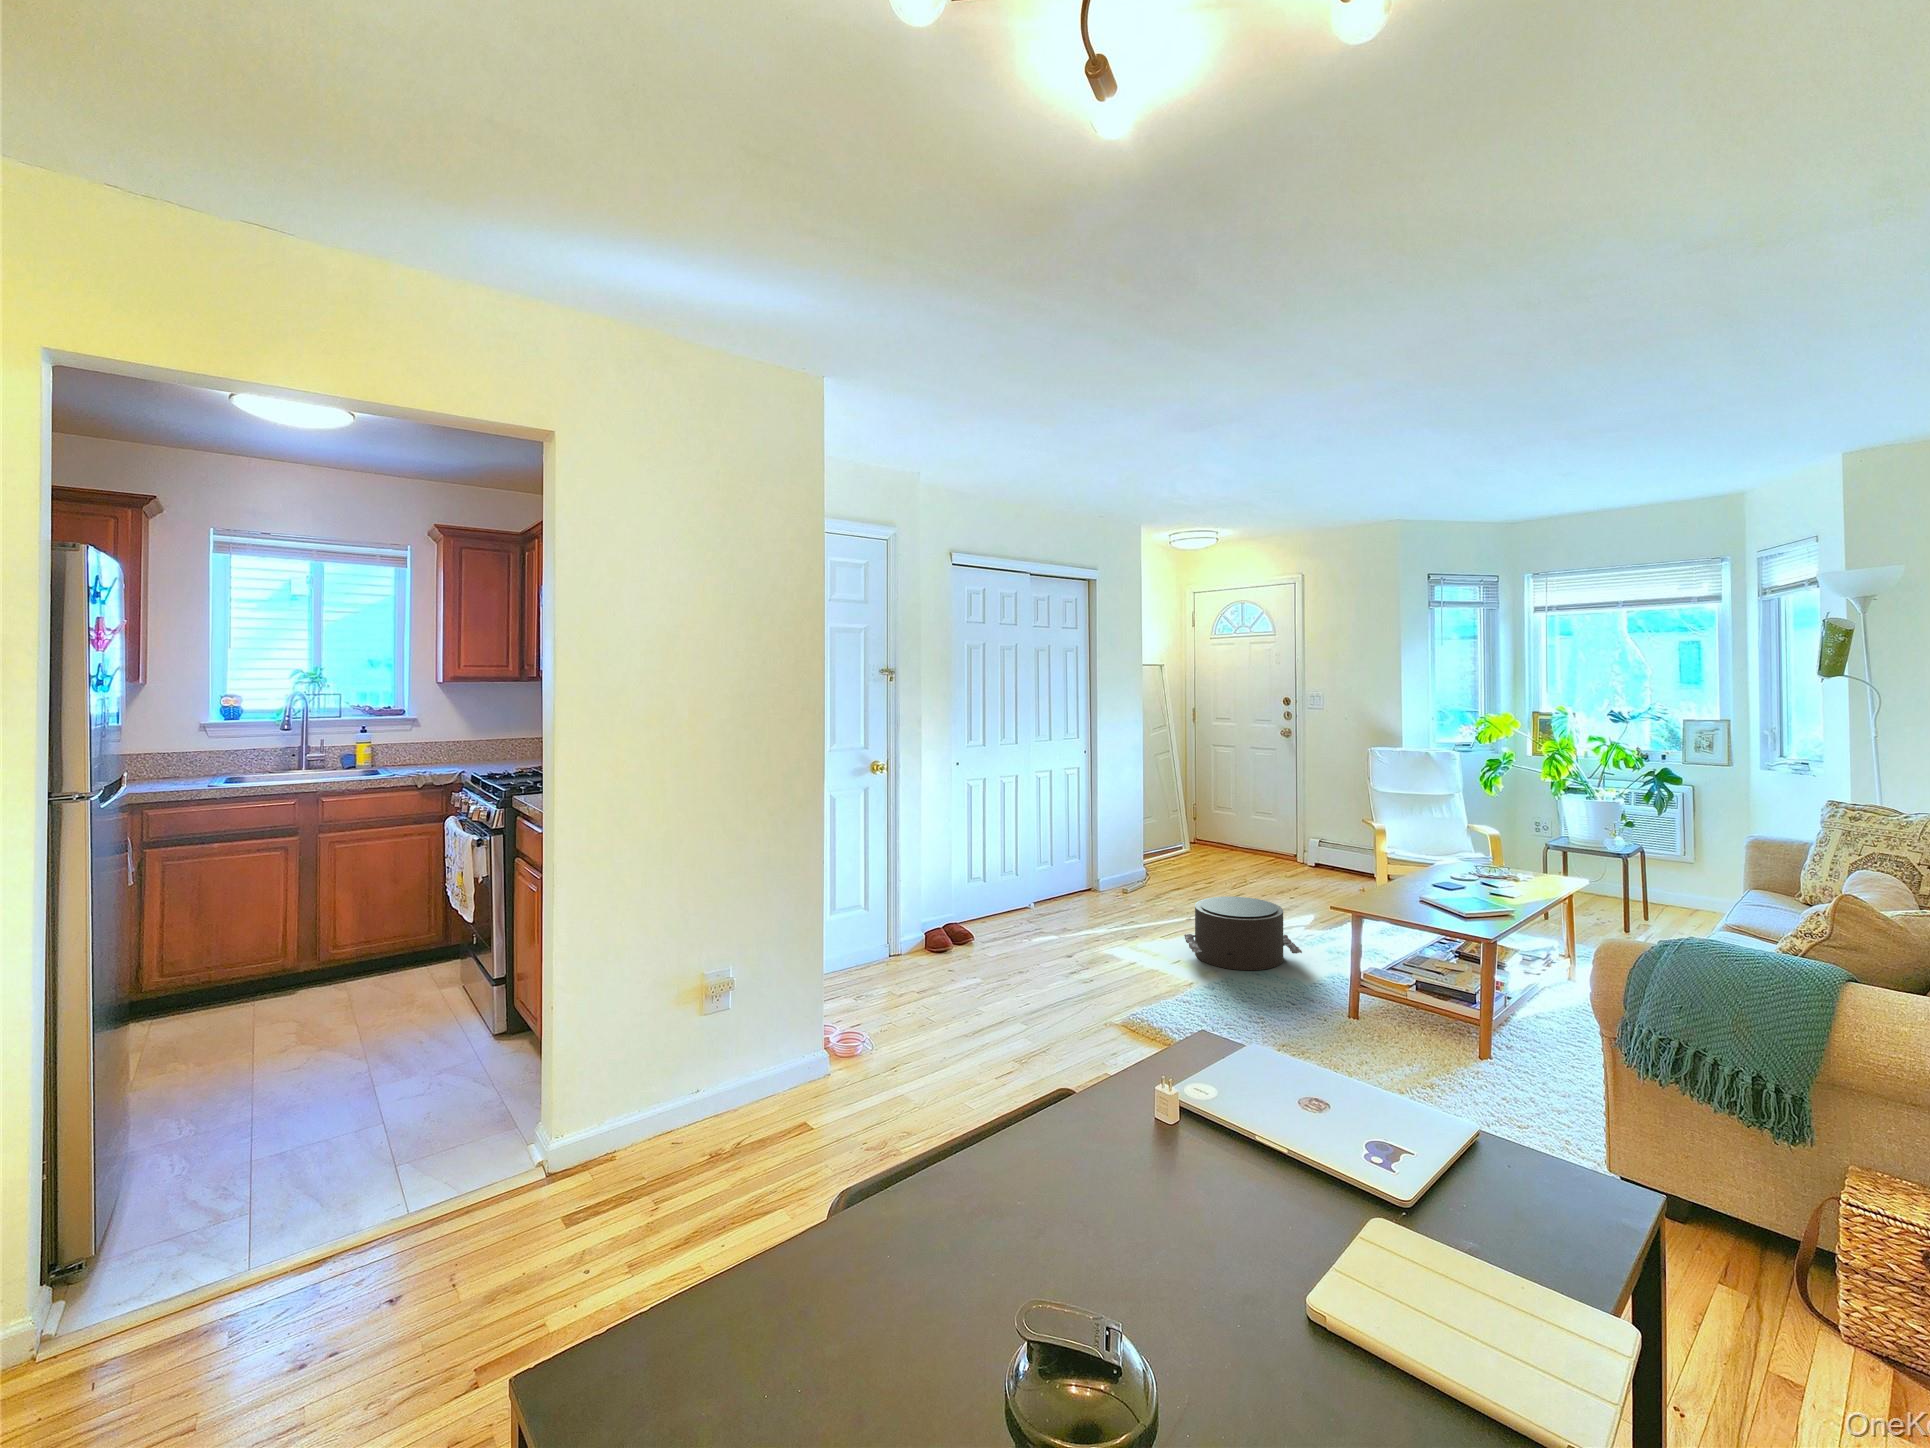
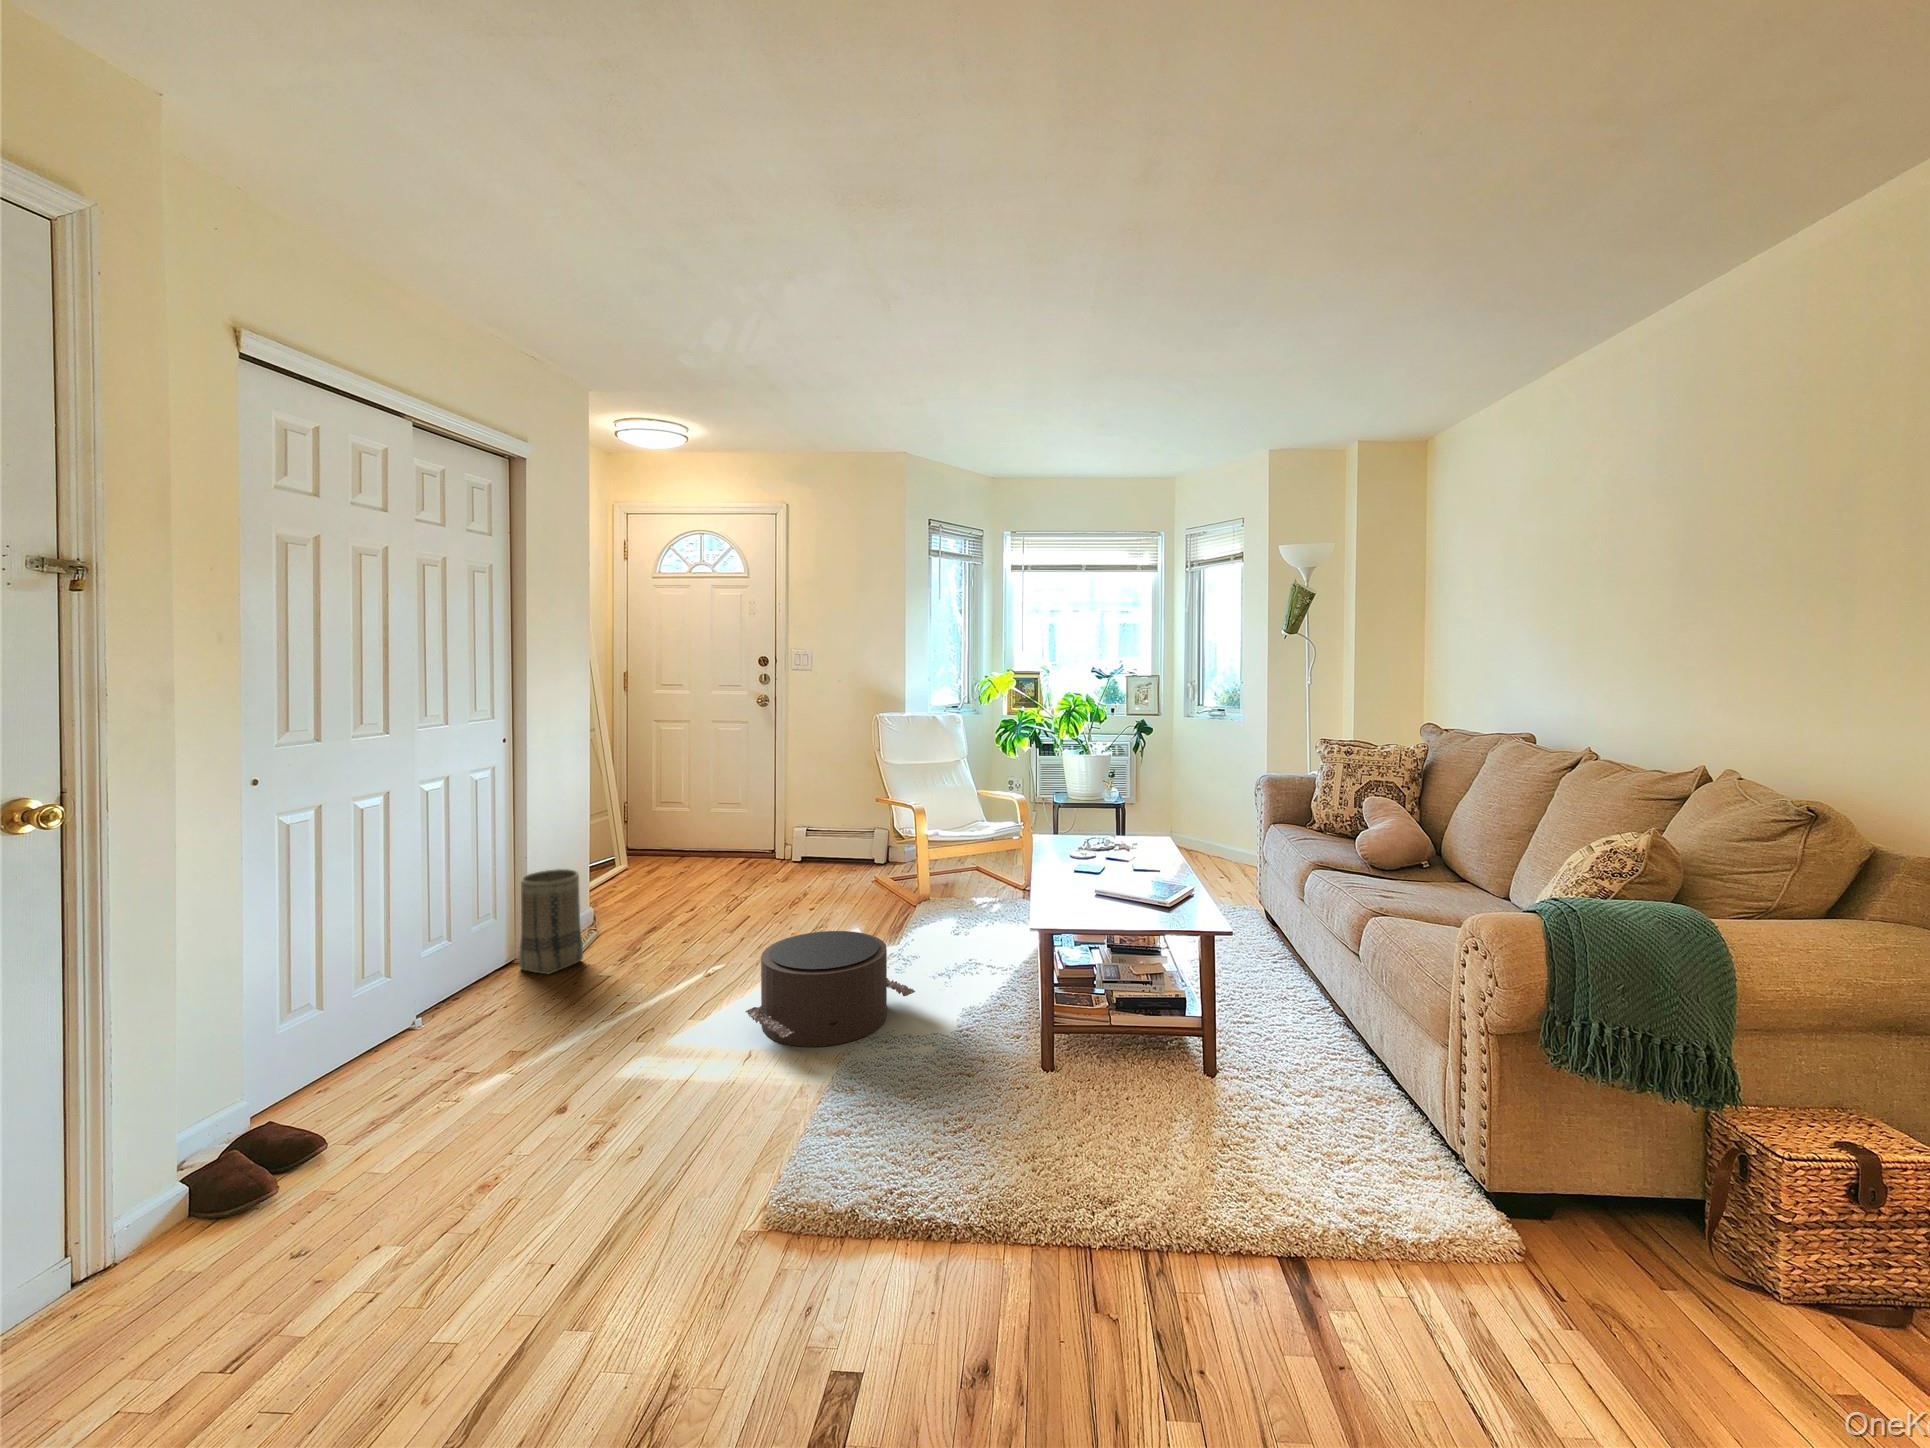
basket: none [1092,833,1126,897] -> present [519,869,583,974]

